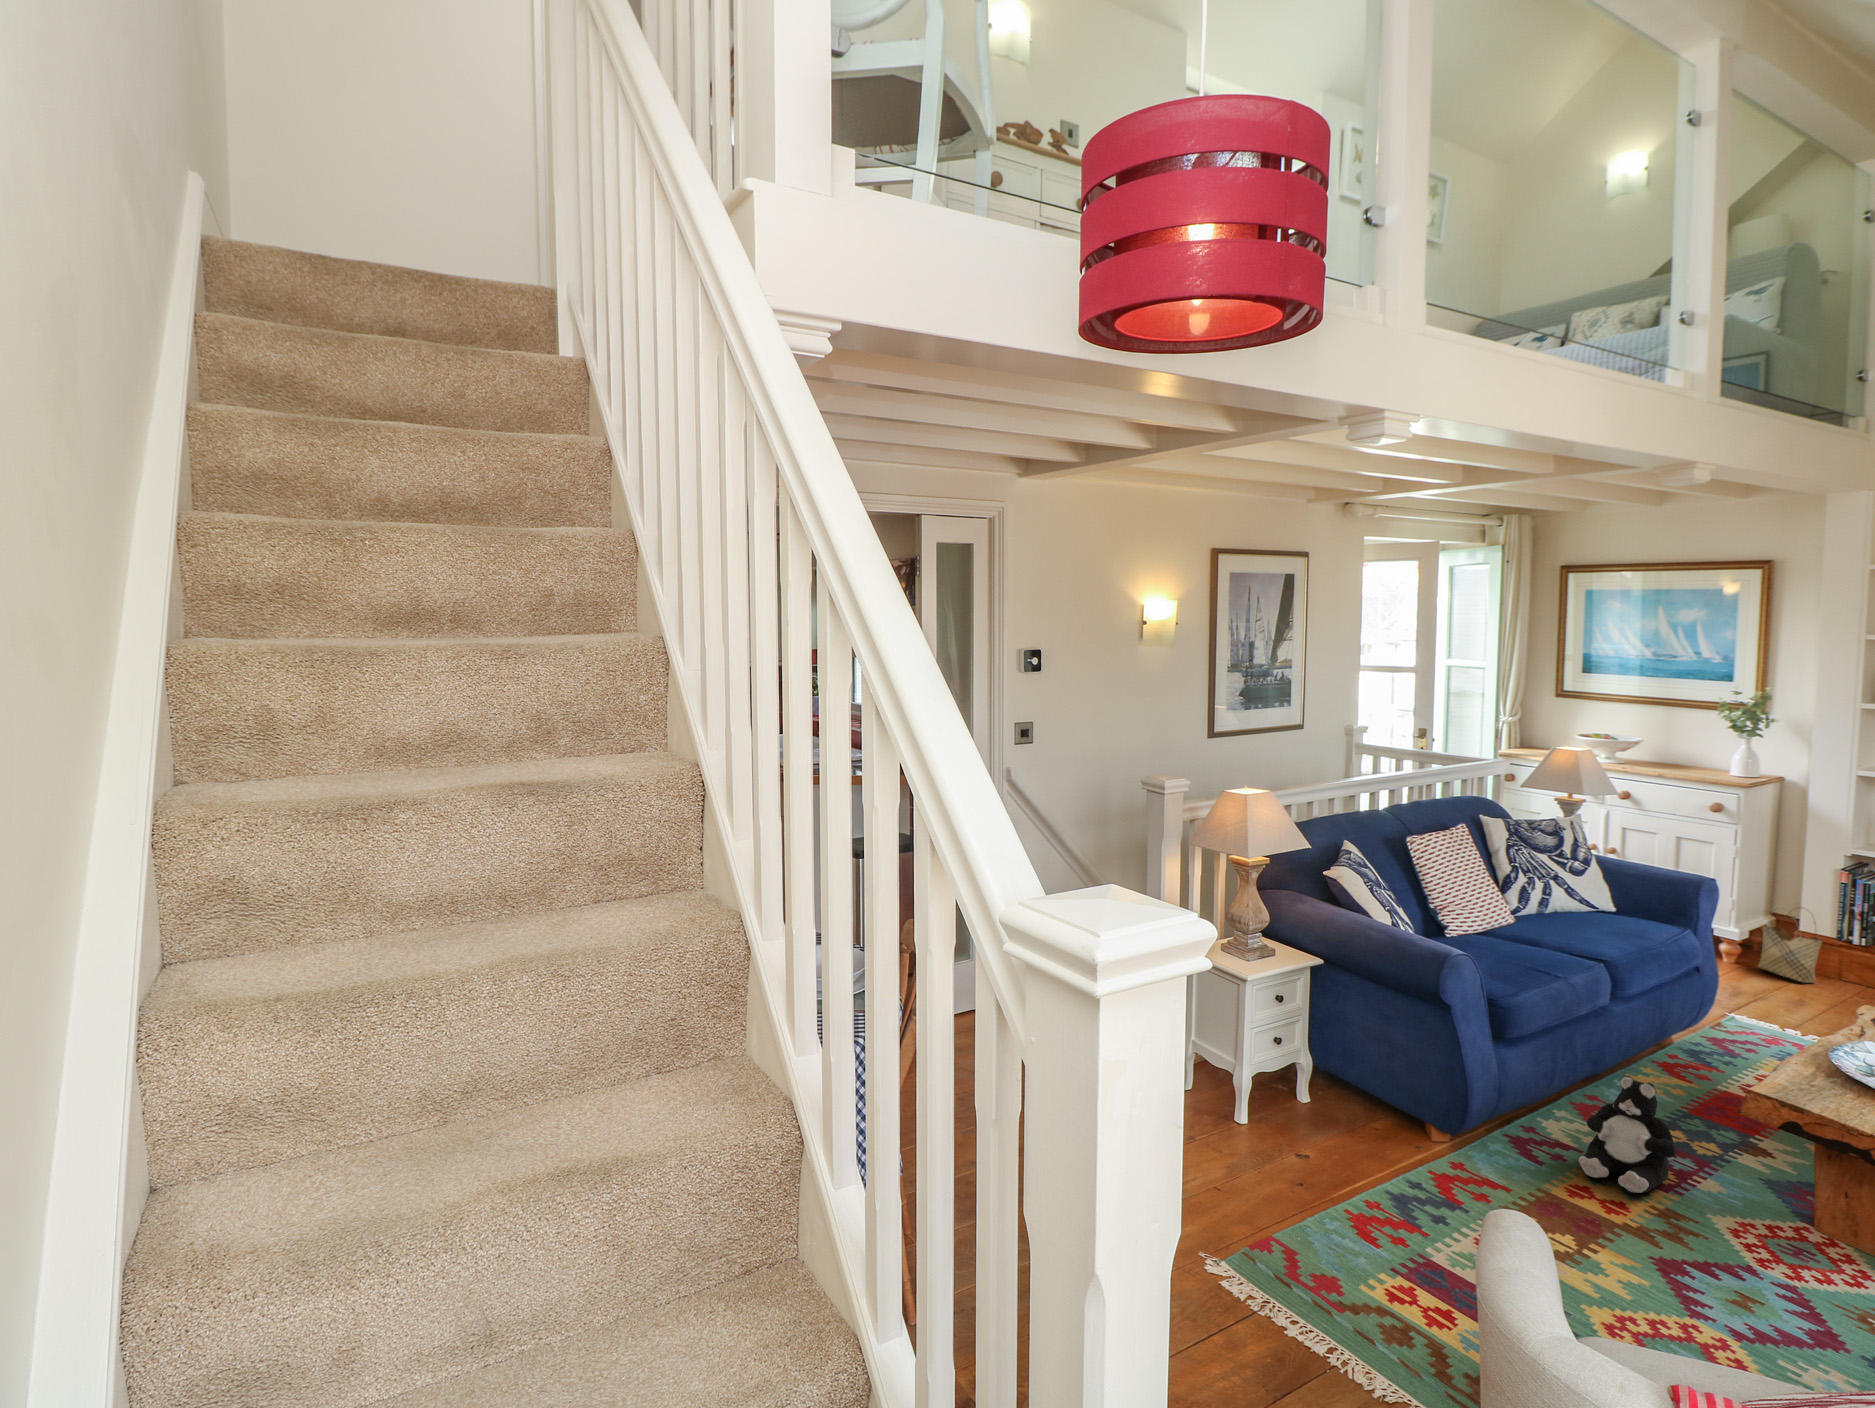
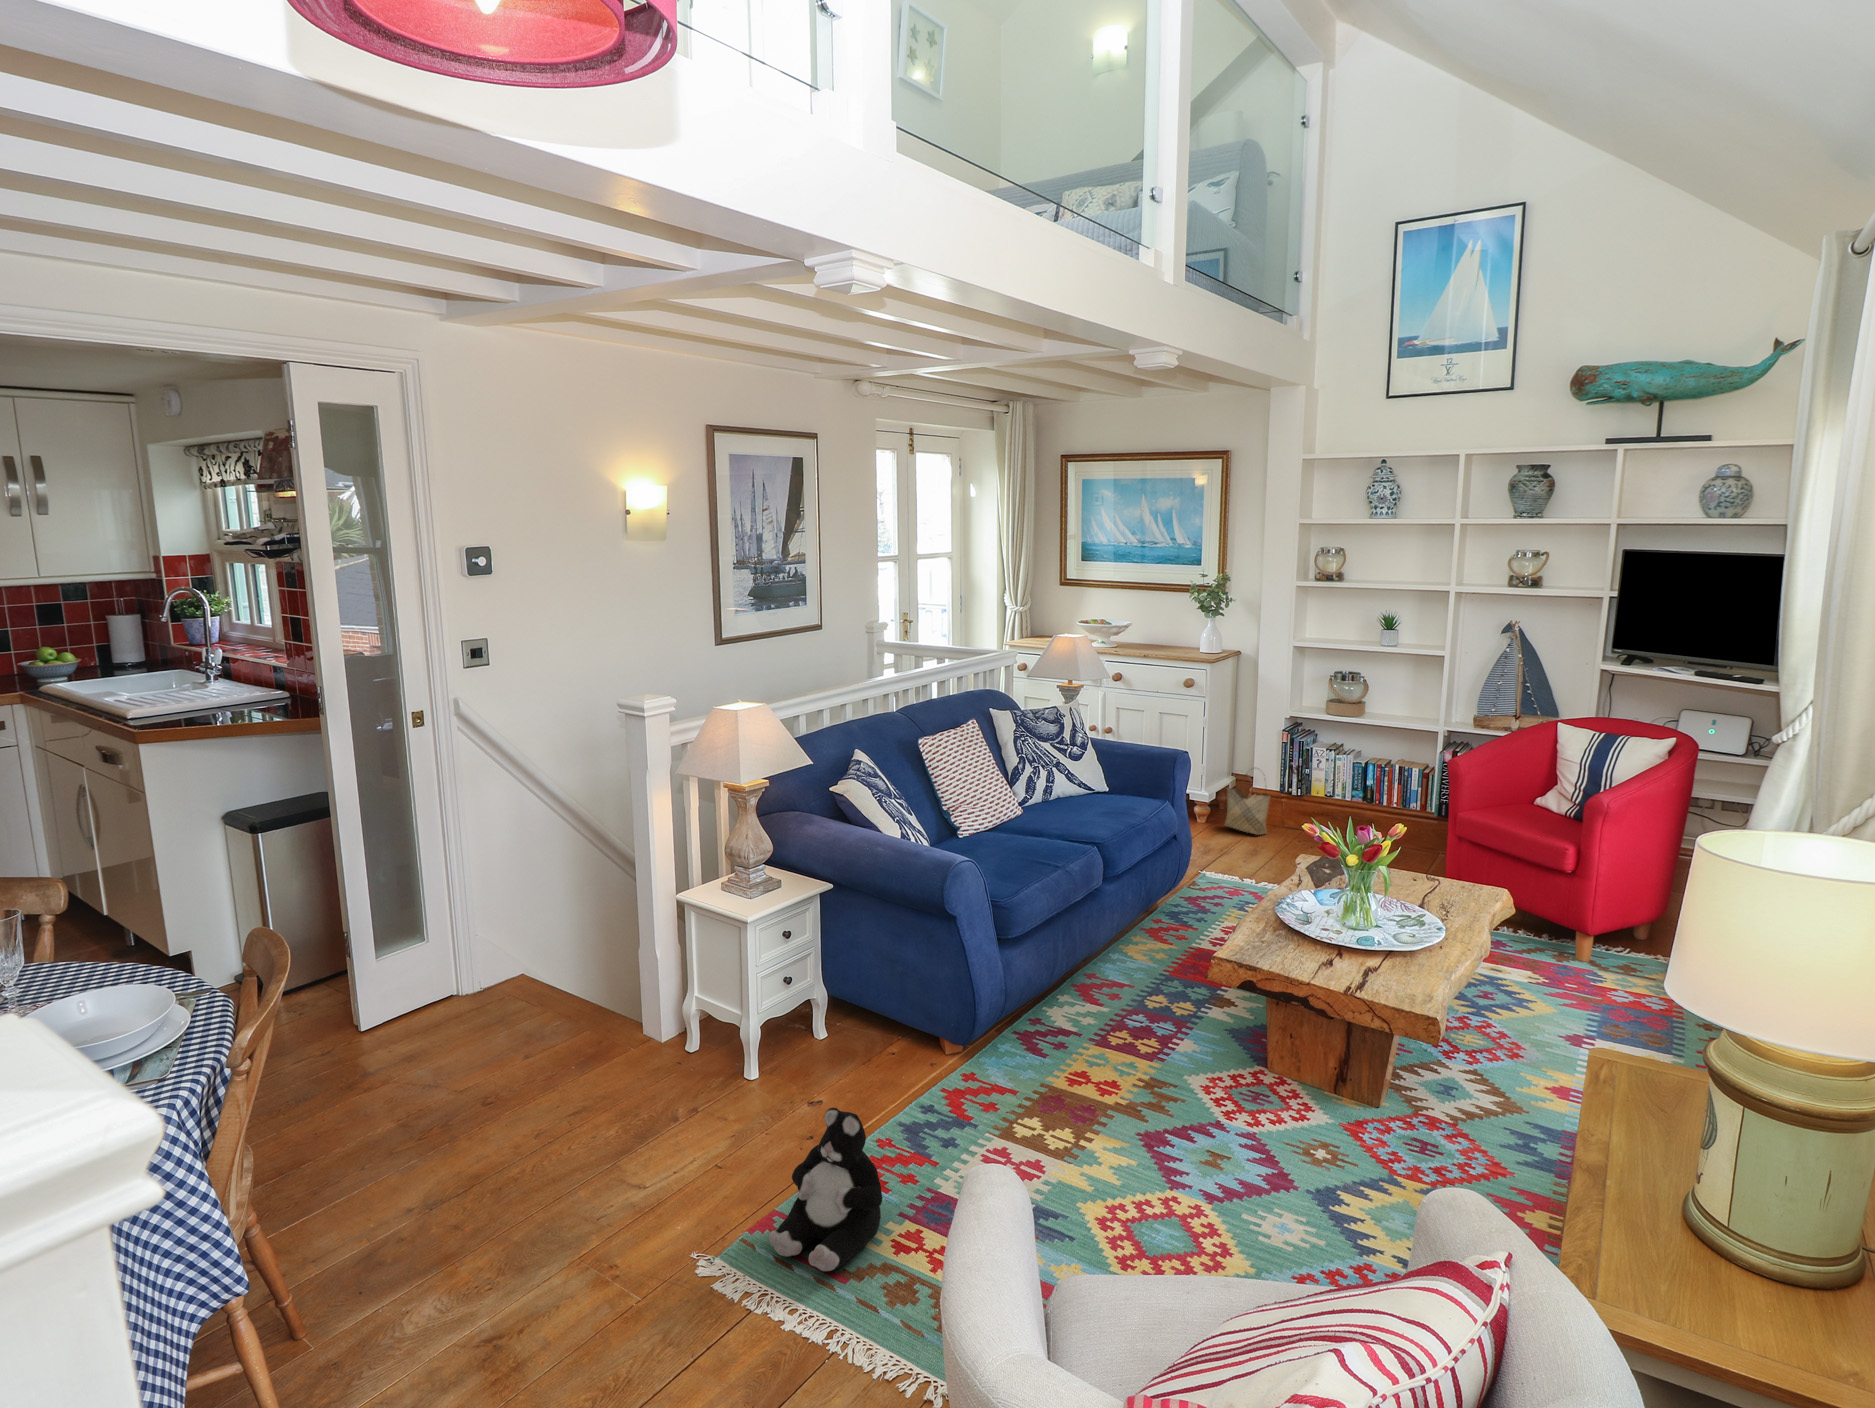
plush toy: present [1579,1076,1676,1193] -> present [769,1108,882,1271]

